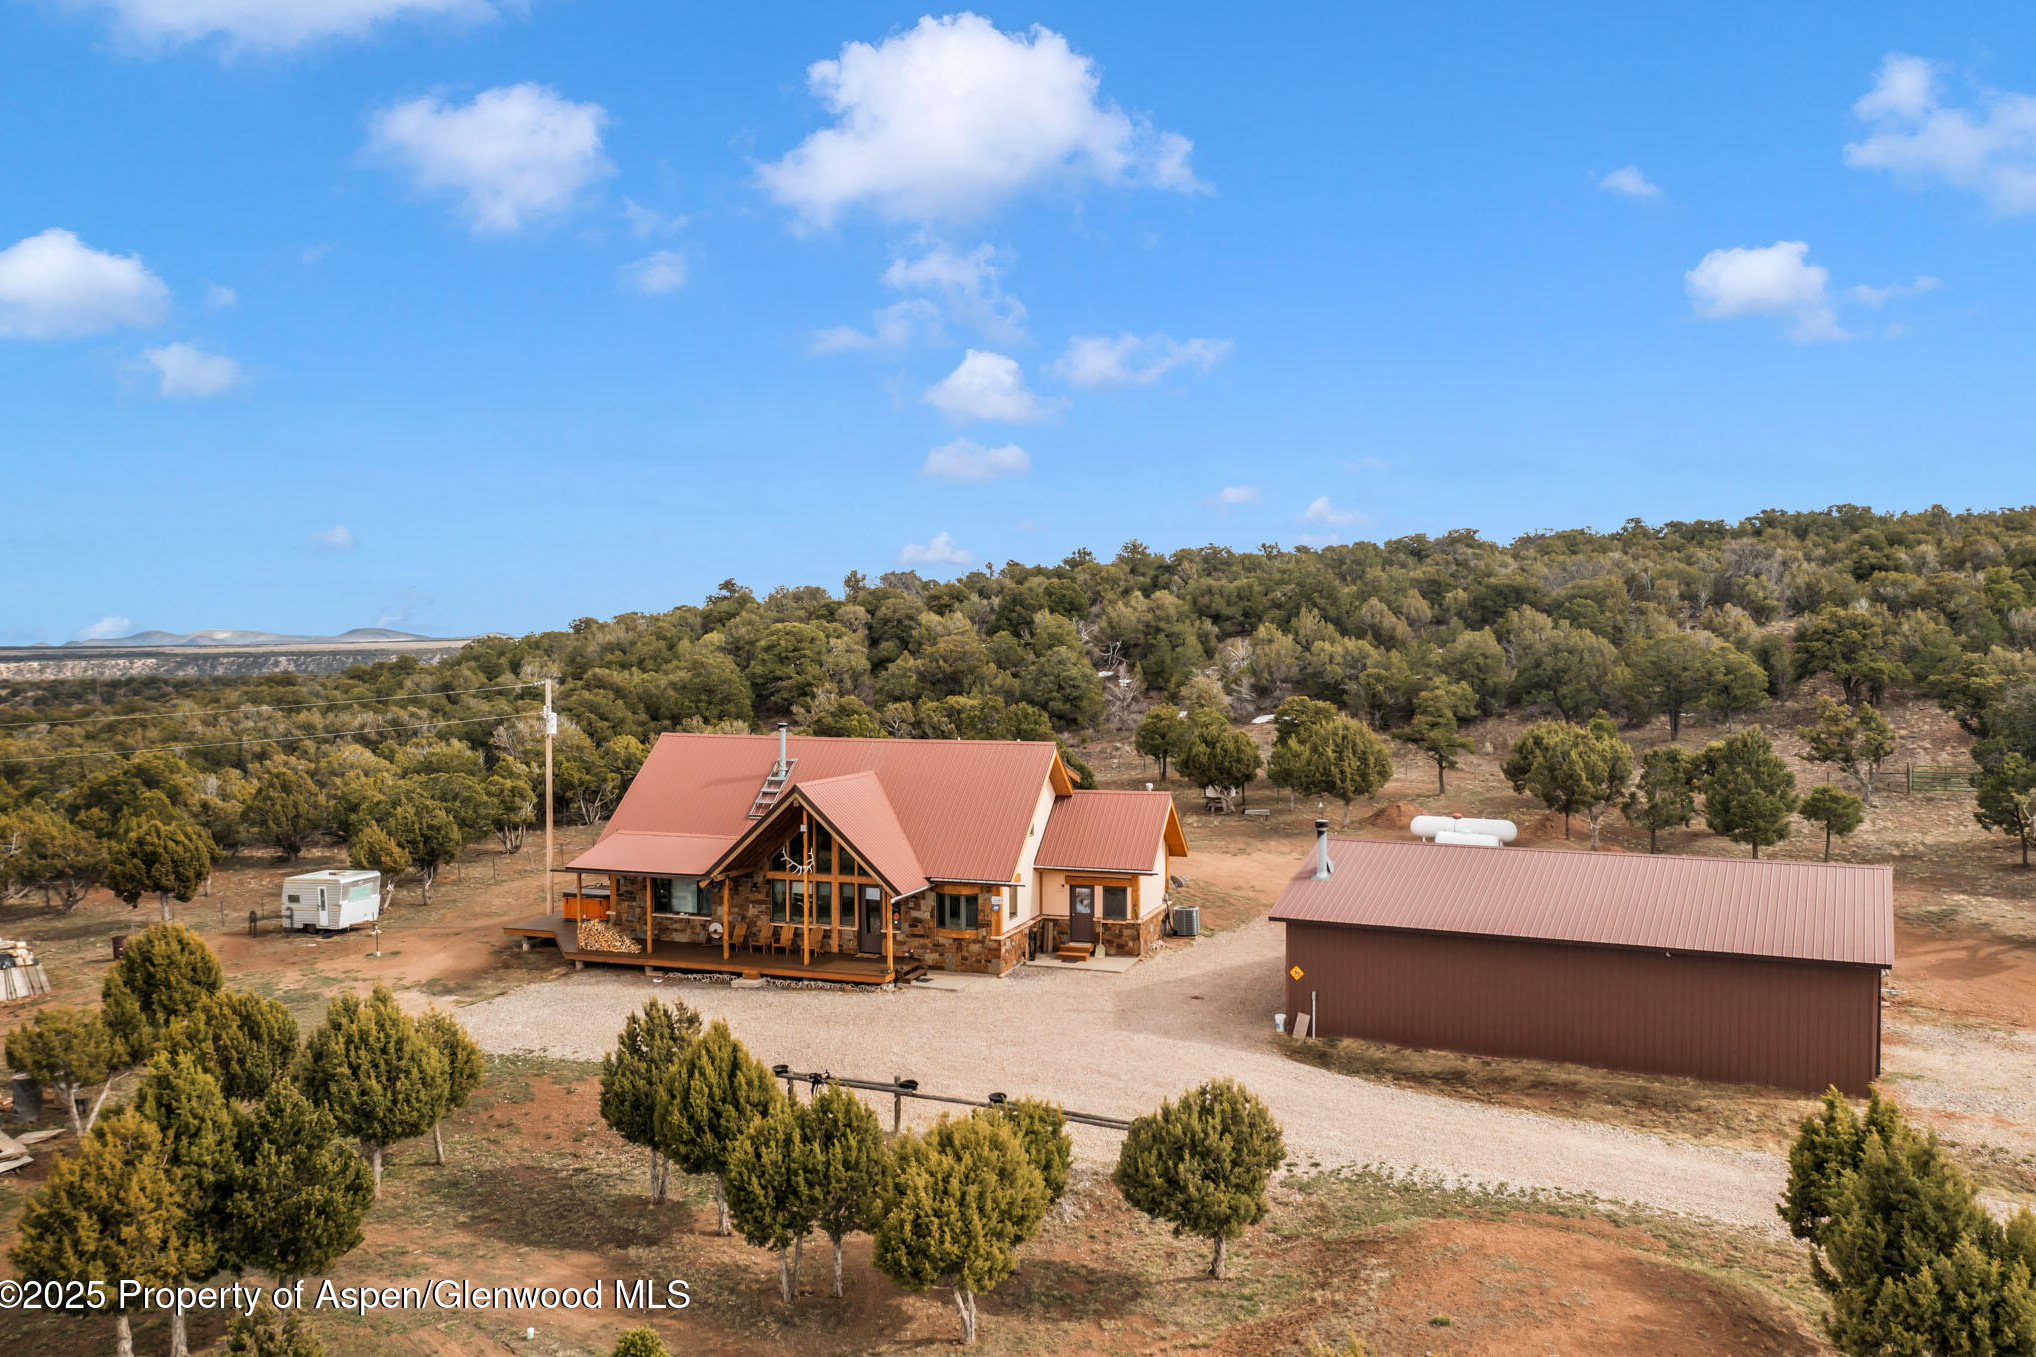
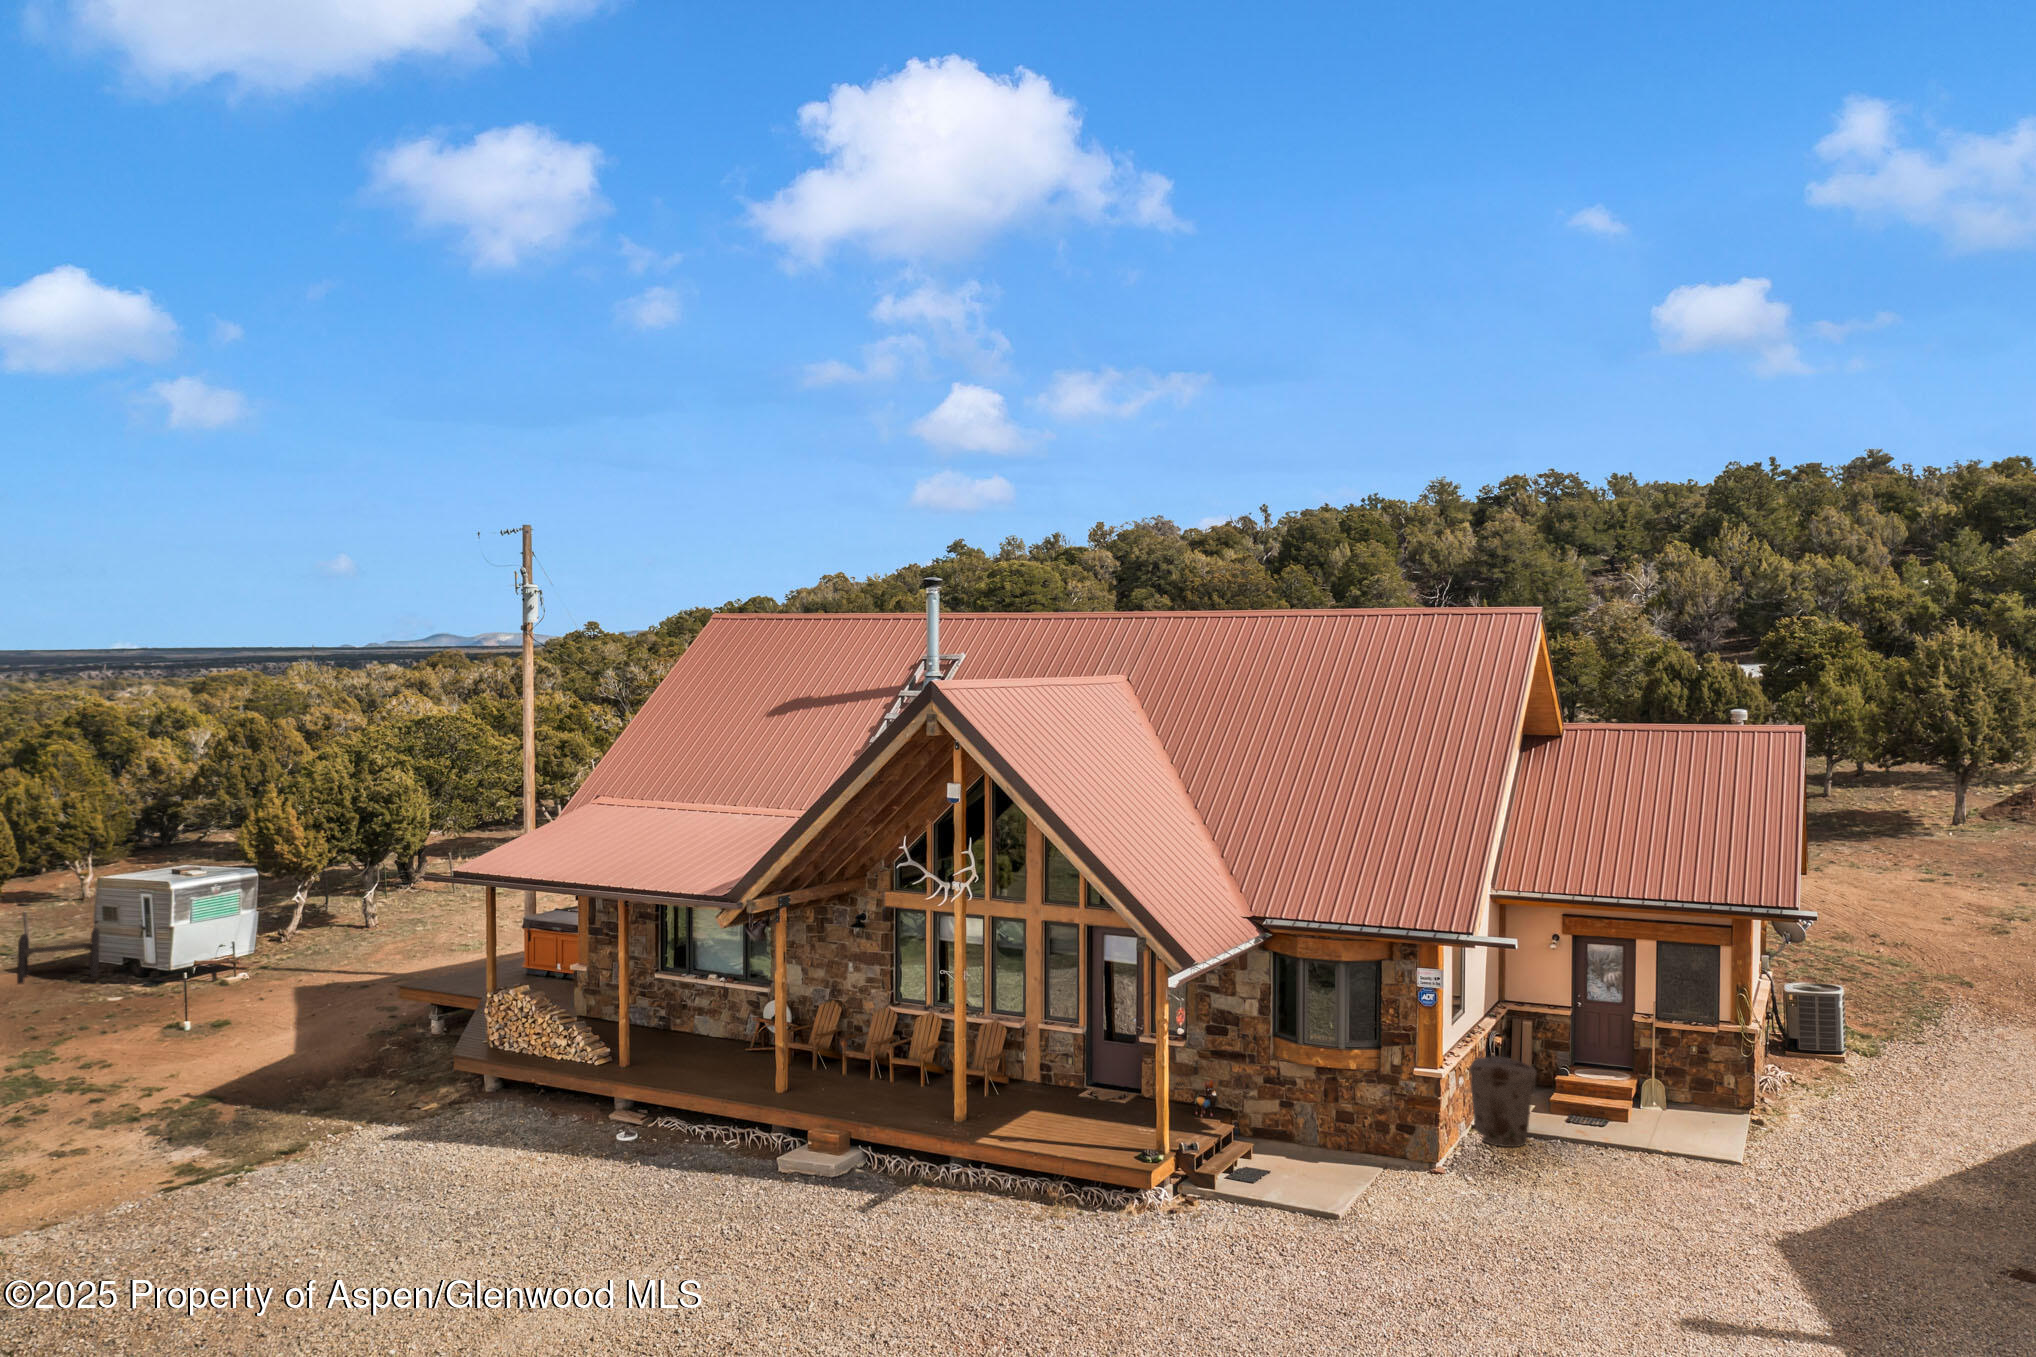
trash can: none [1018,934,1045,970] -> present [1469,1056,1536,1147]

